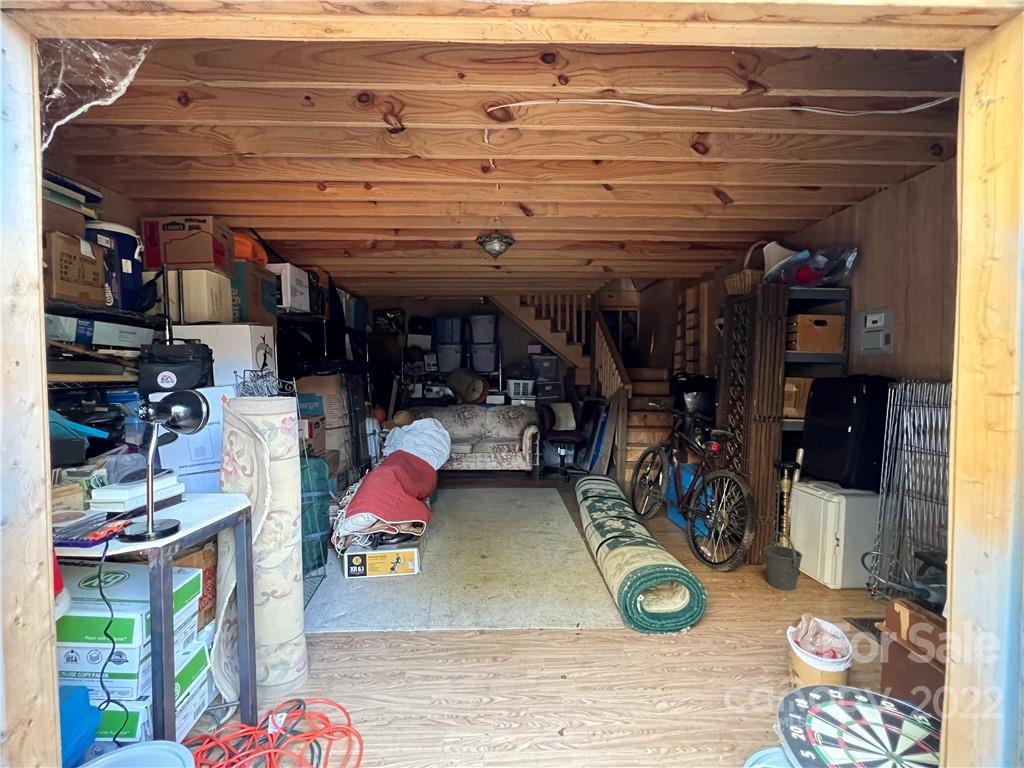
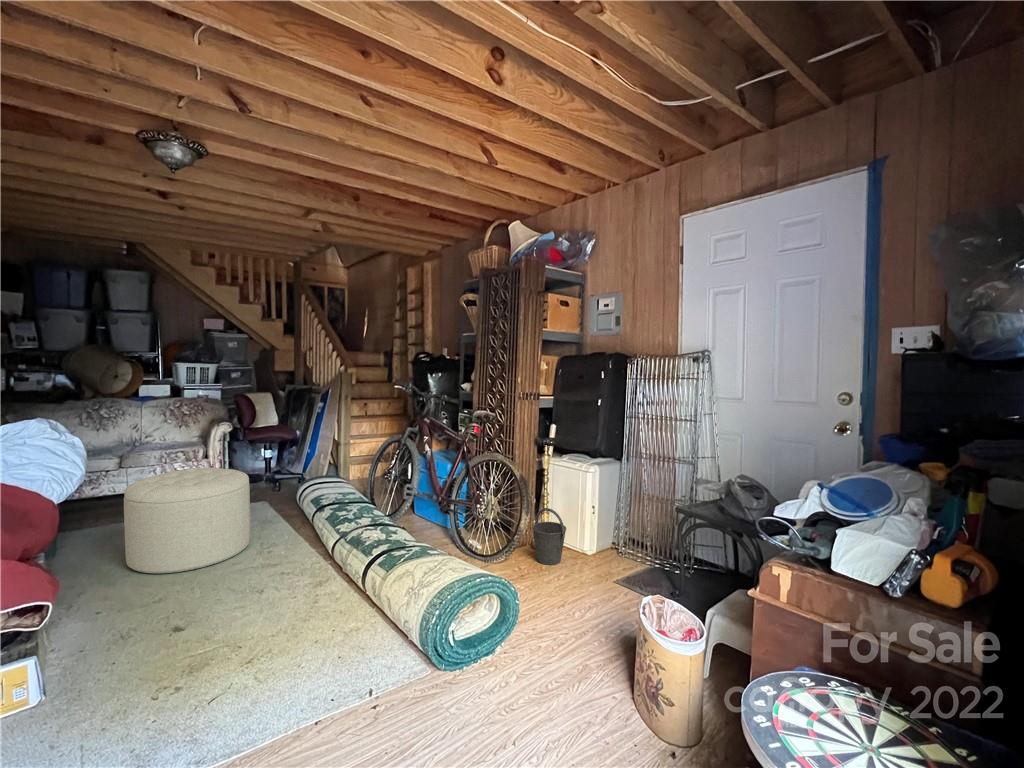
ottoman: none [467,456,538,526] -> present [124,468,250,573]

